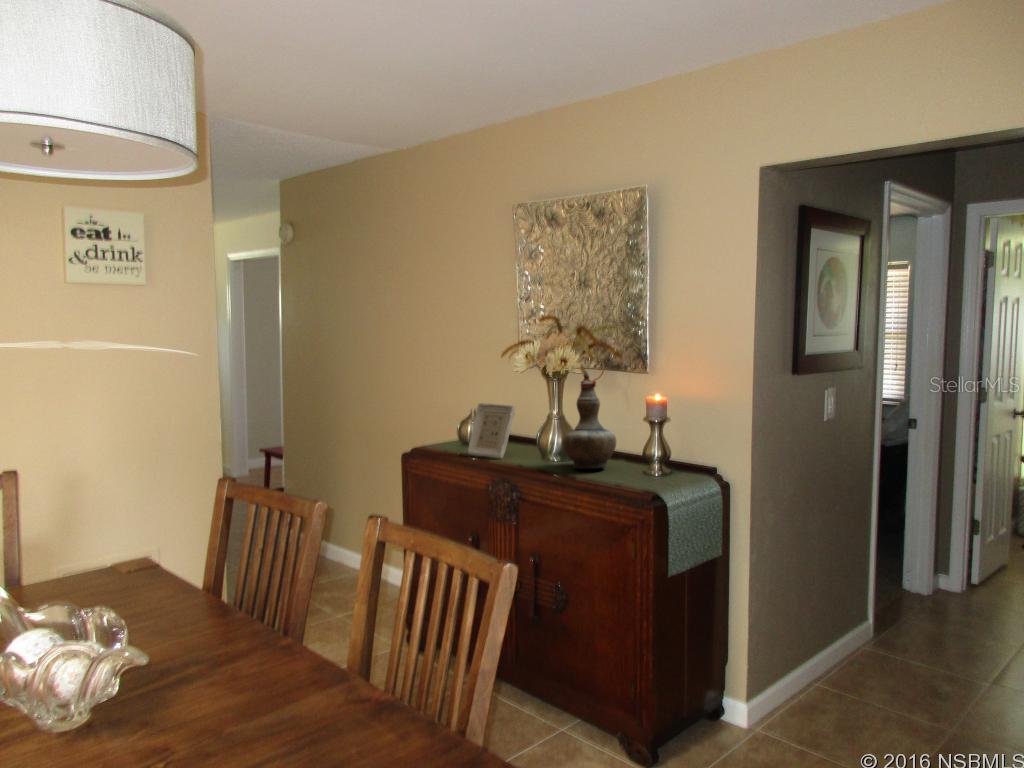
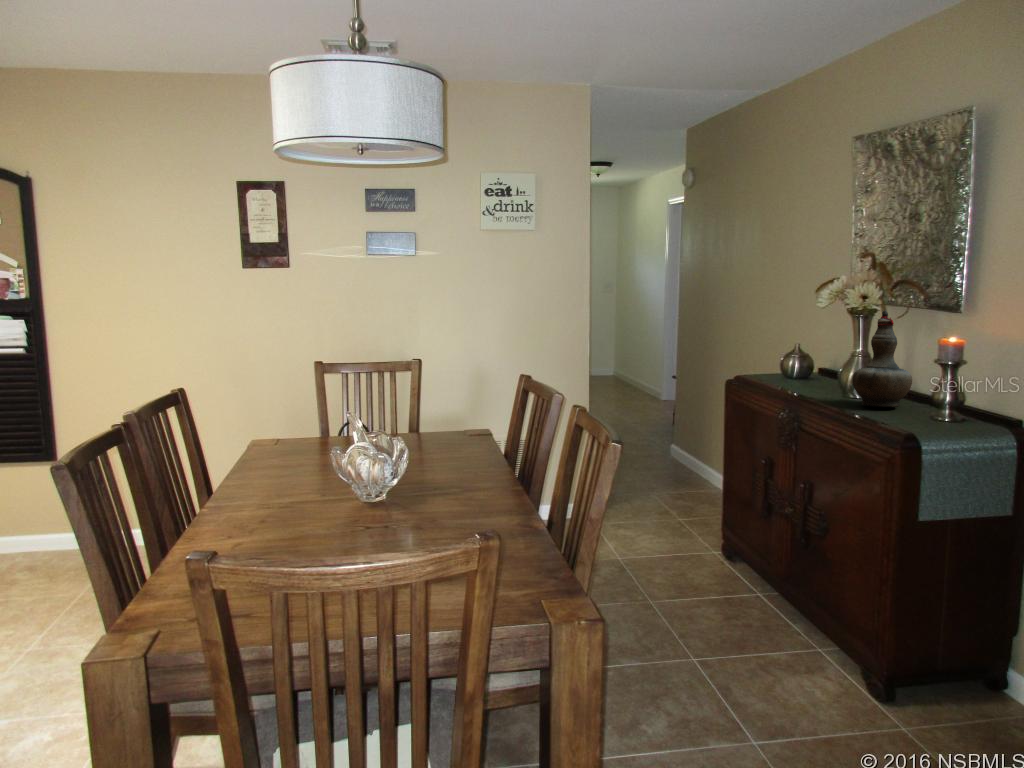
picture frame: present [468,403,516,458] -> none [775,337,827,390]

